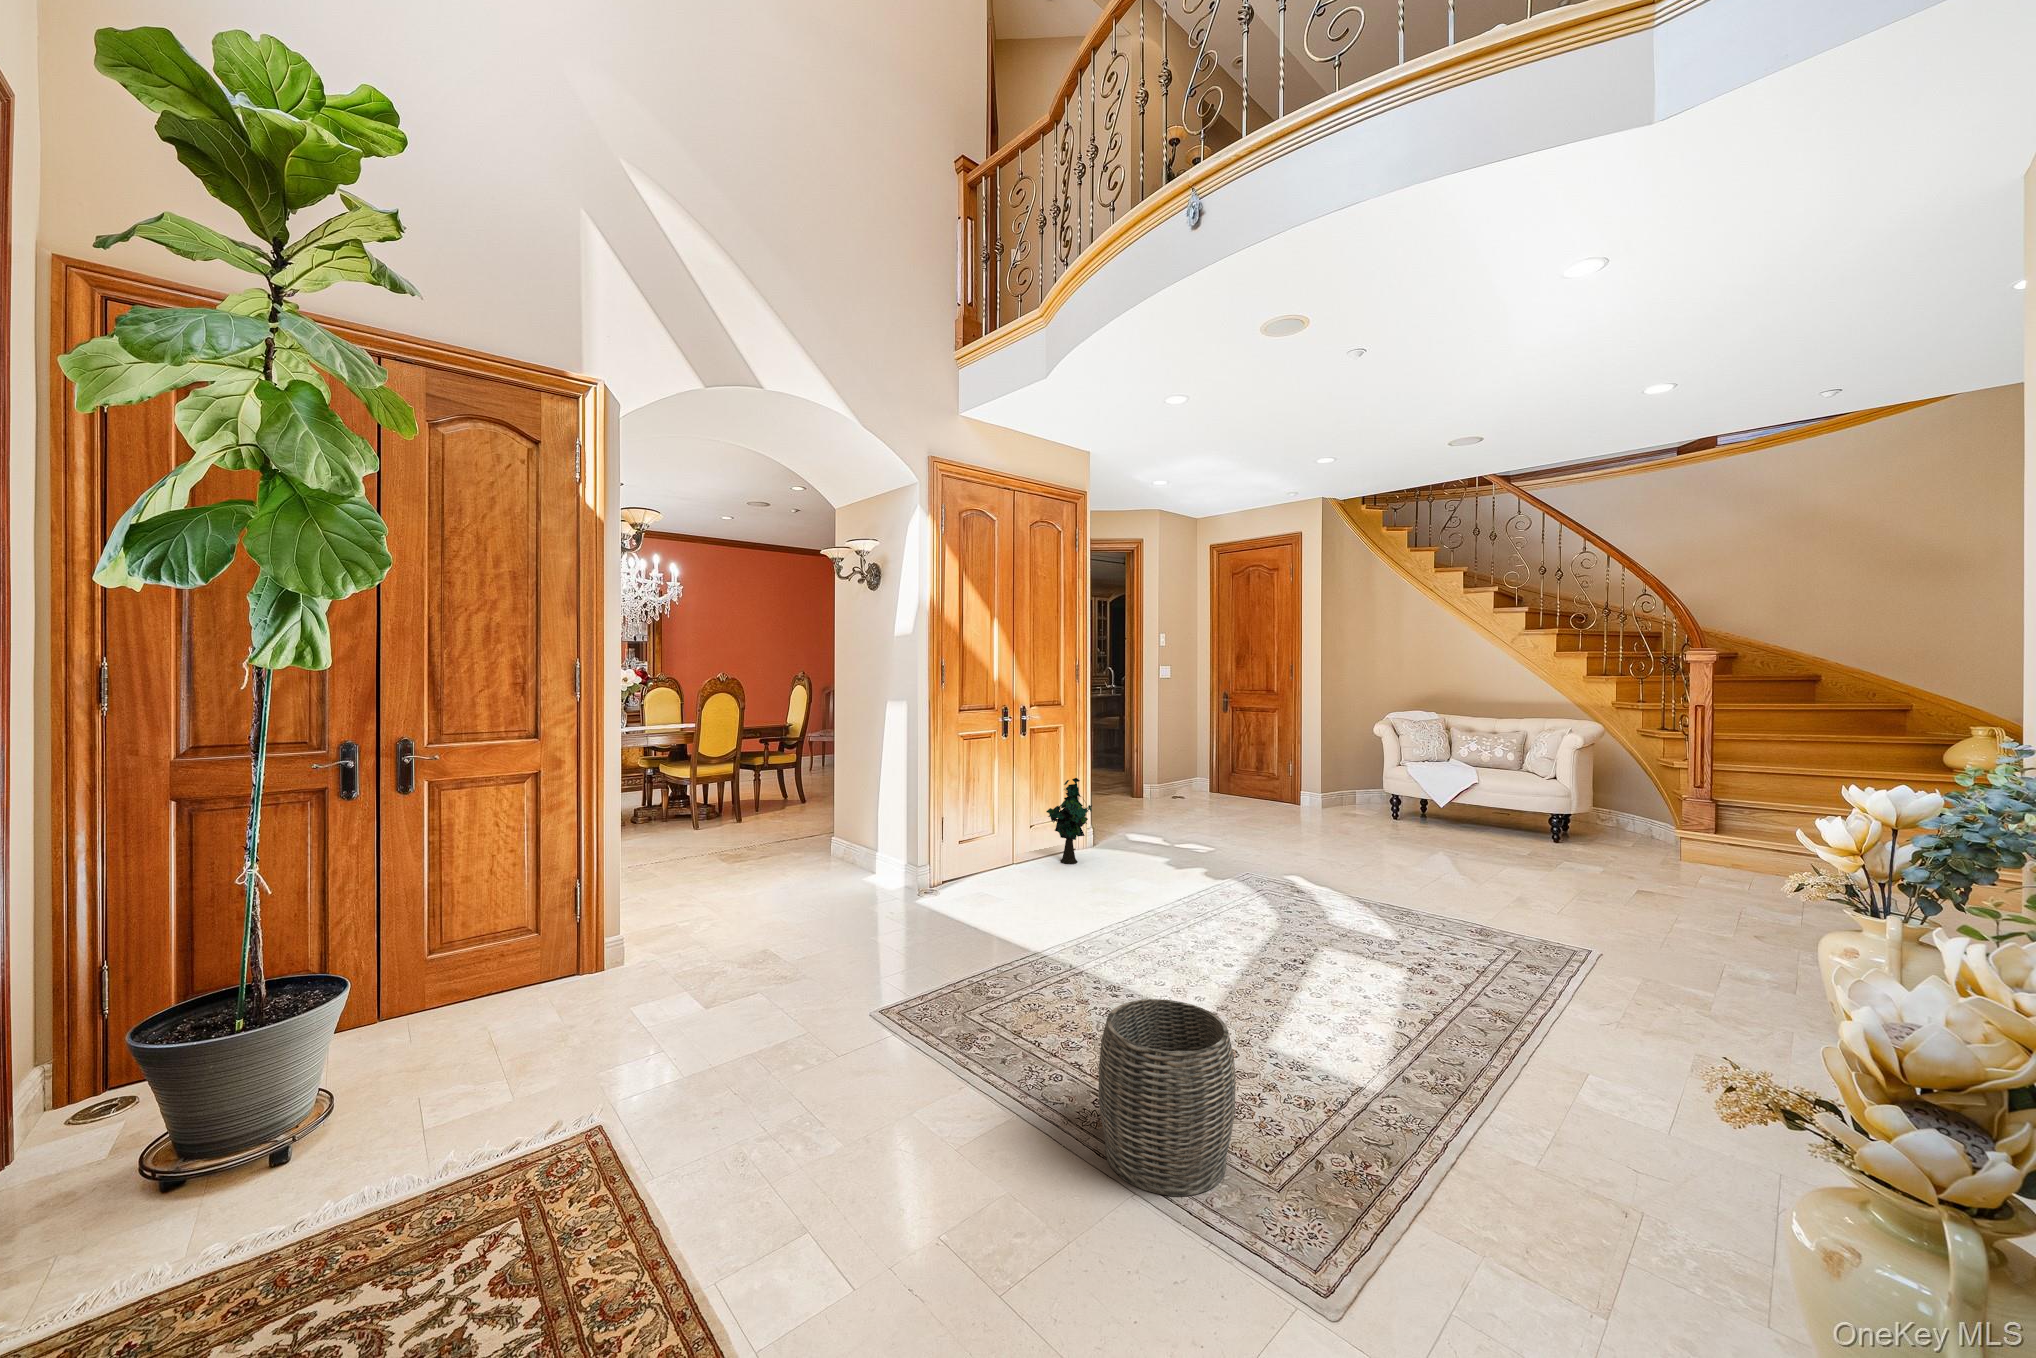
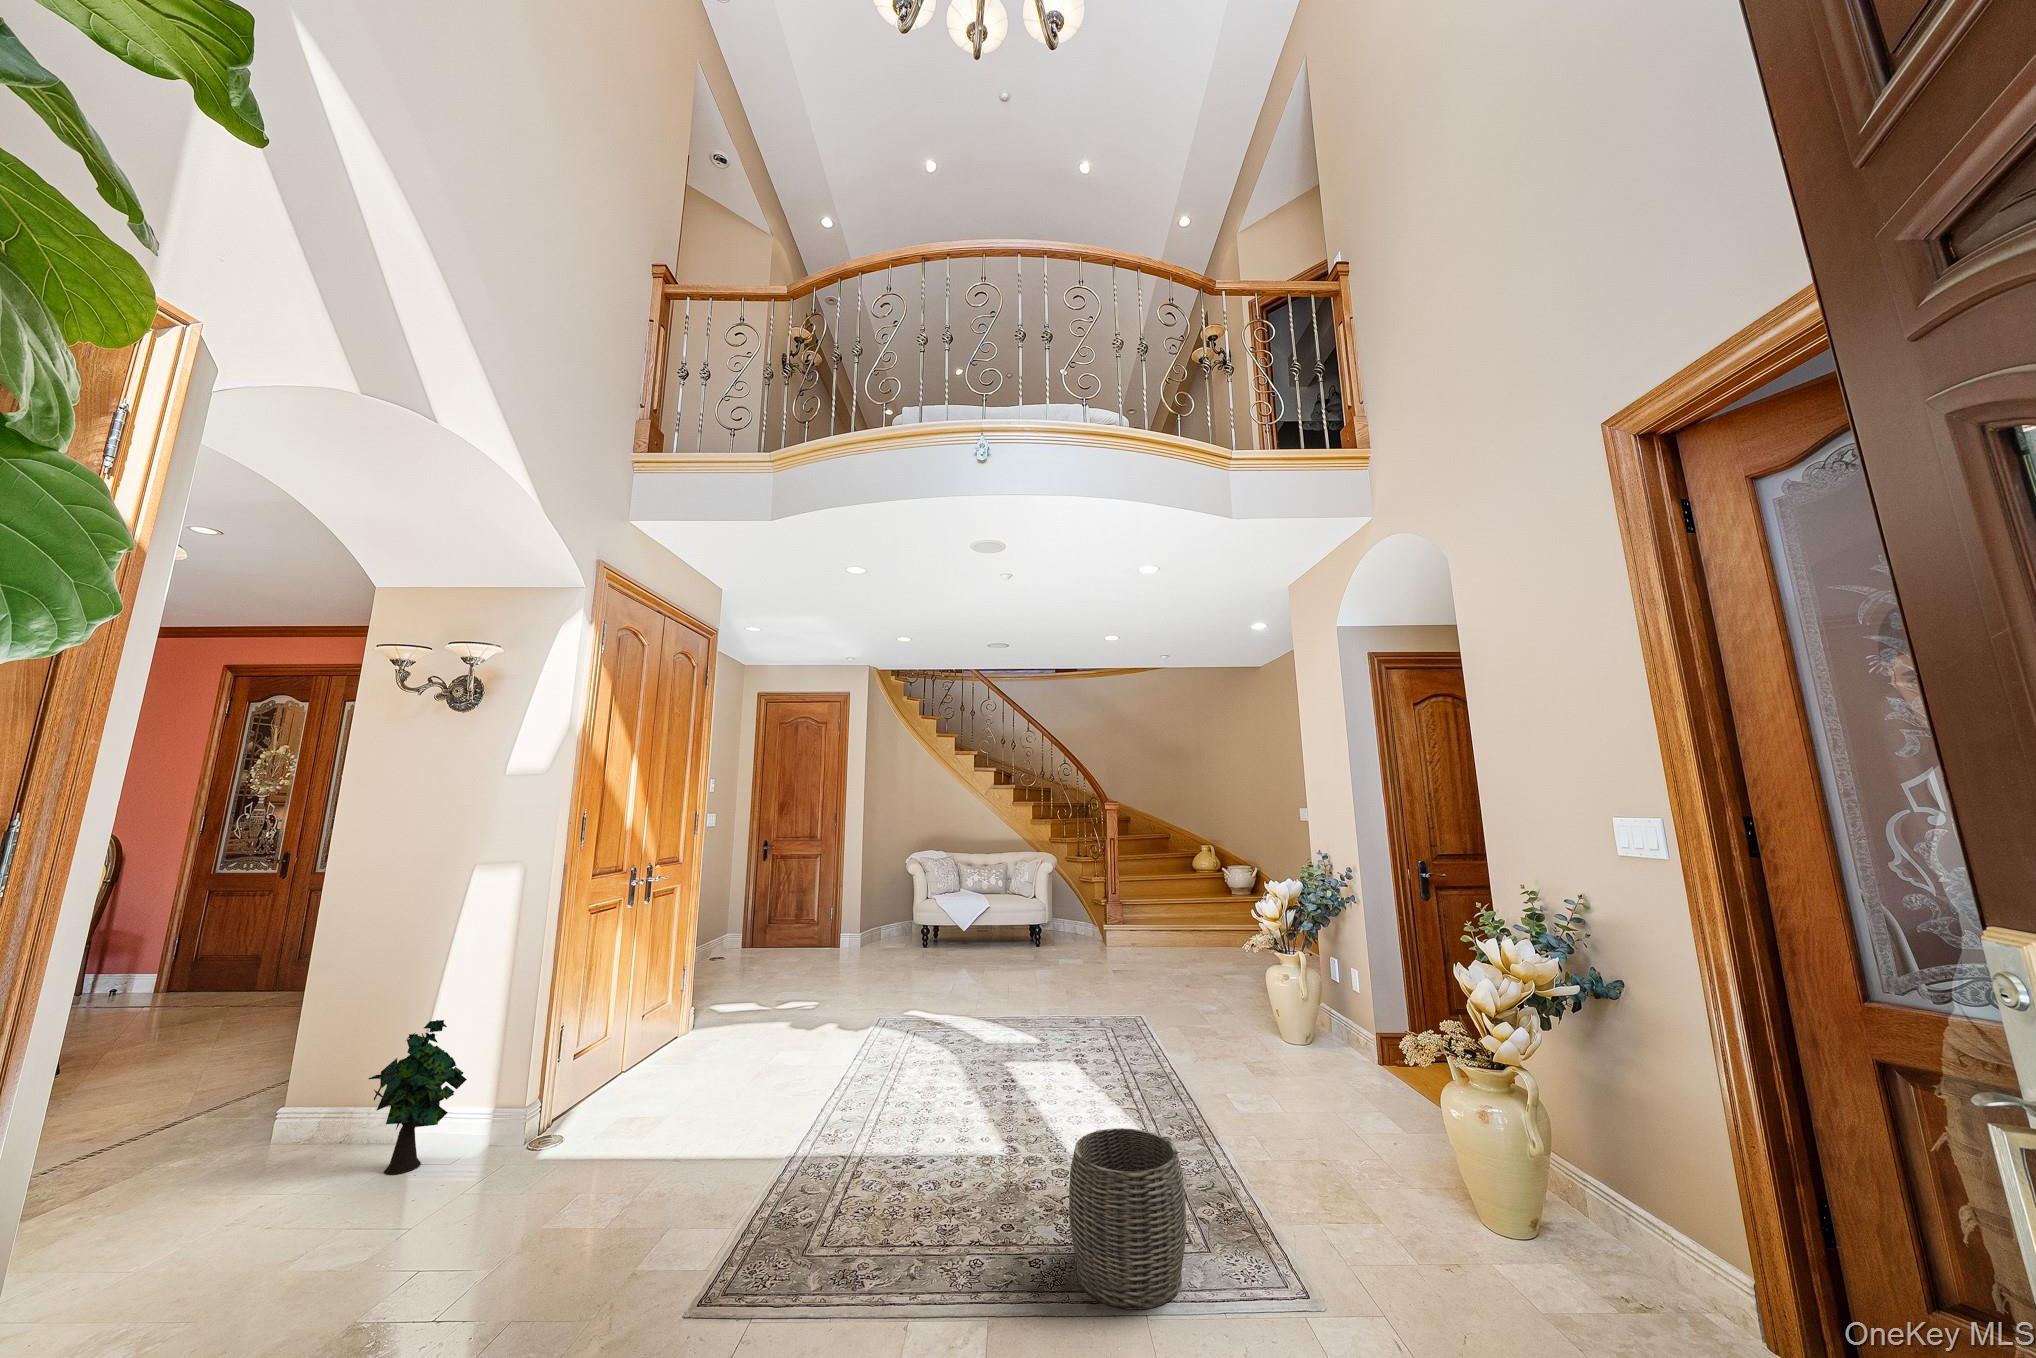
decorative plant: present [1046,778,1092,864] -> present [368,1020,467,1175]

